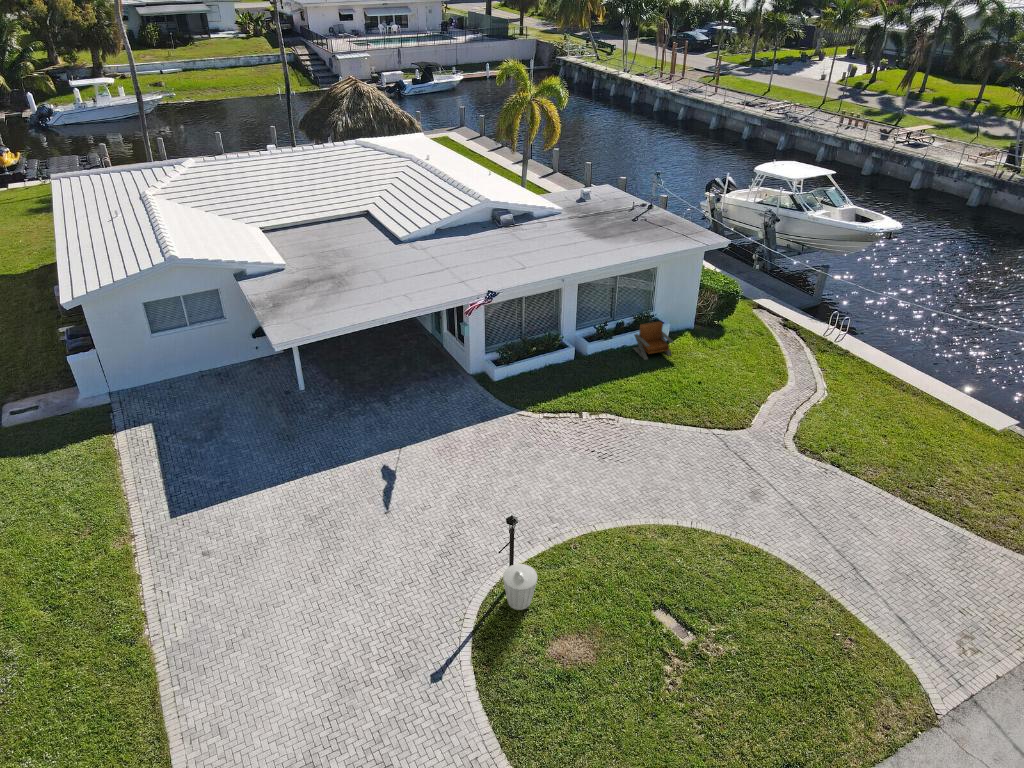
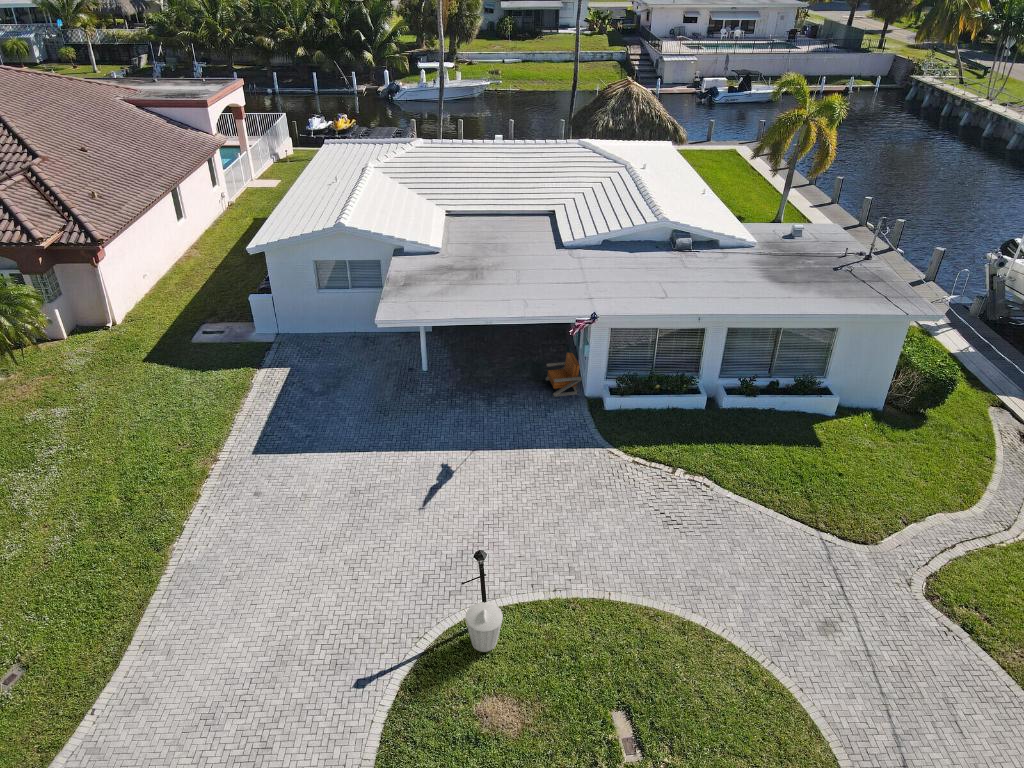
lounge chair: present [633,321,673,360] -> present [546,353,582,396]

